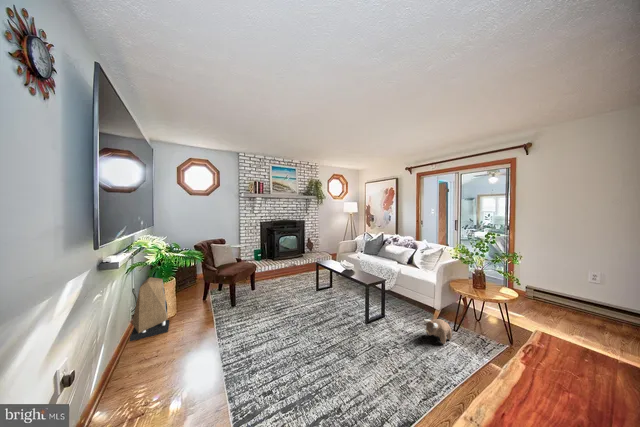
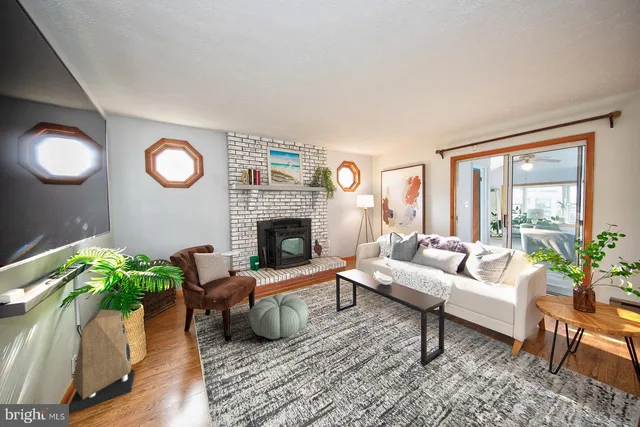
pouf: none [249,277,292,306] -> present [249,295,308,339]
plush toy: present [424,319,452,344] -> none [518,362,561,402]

